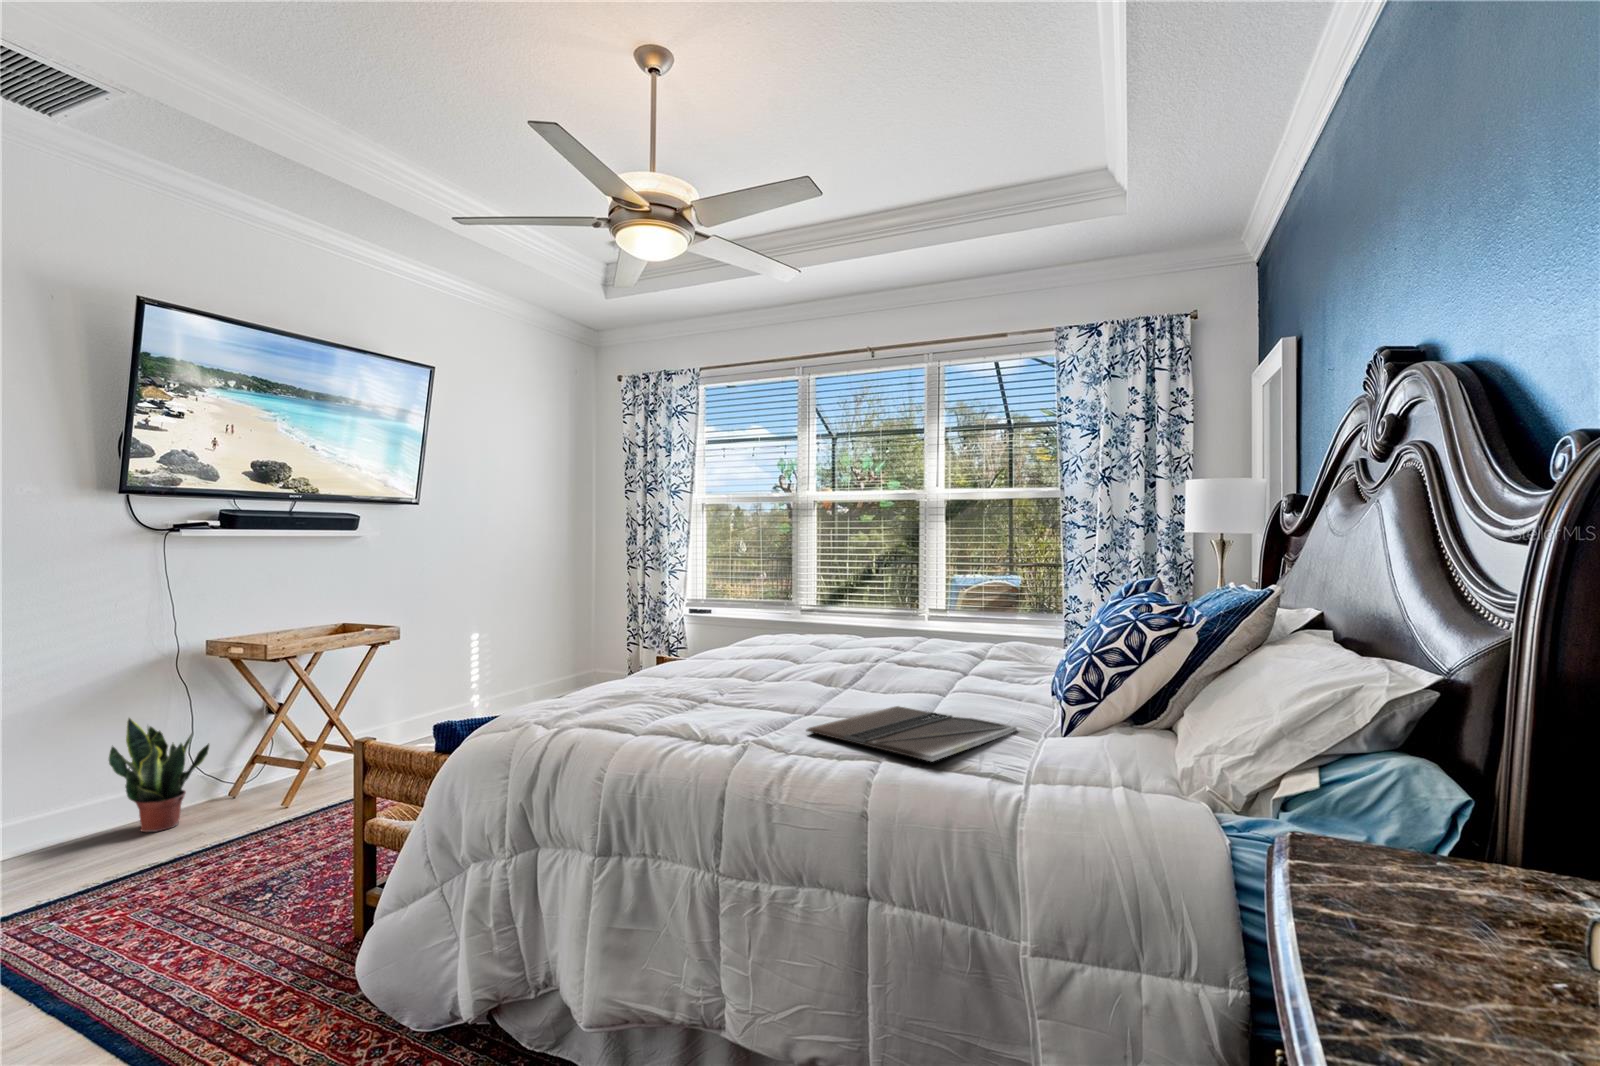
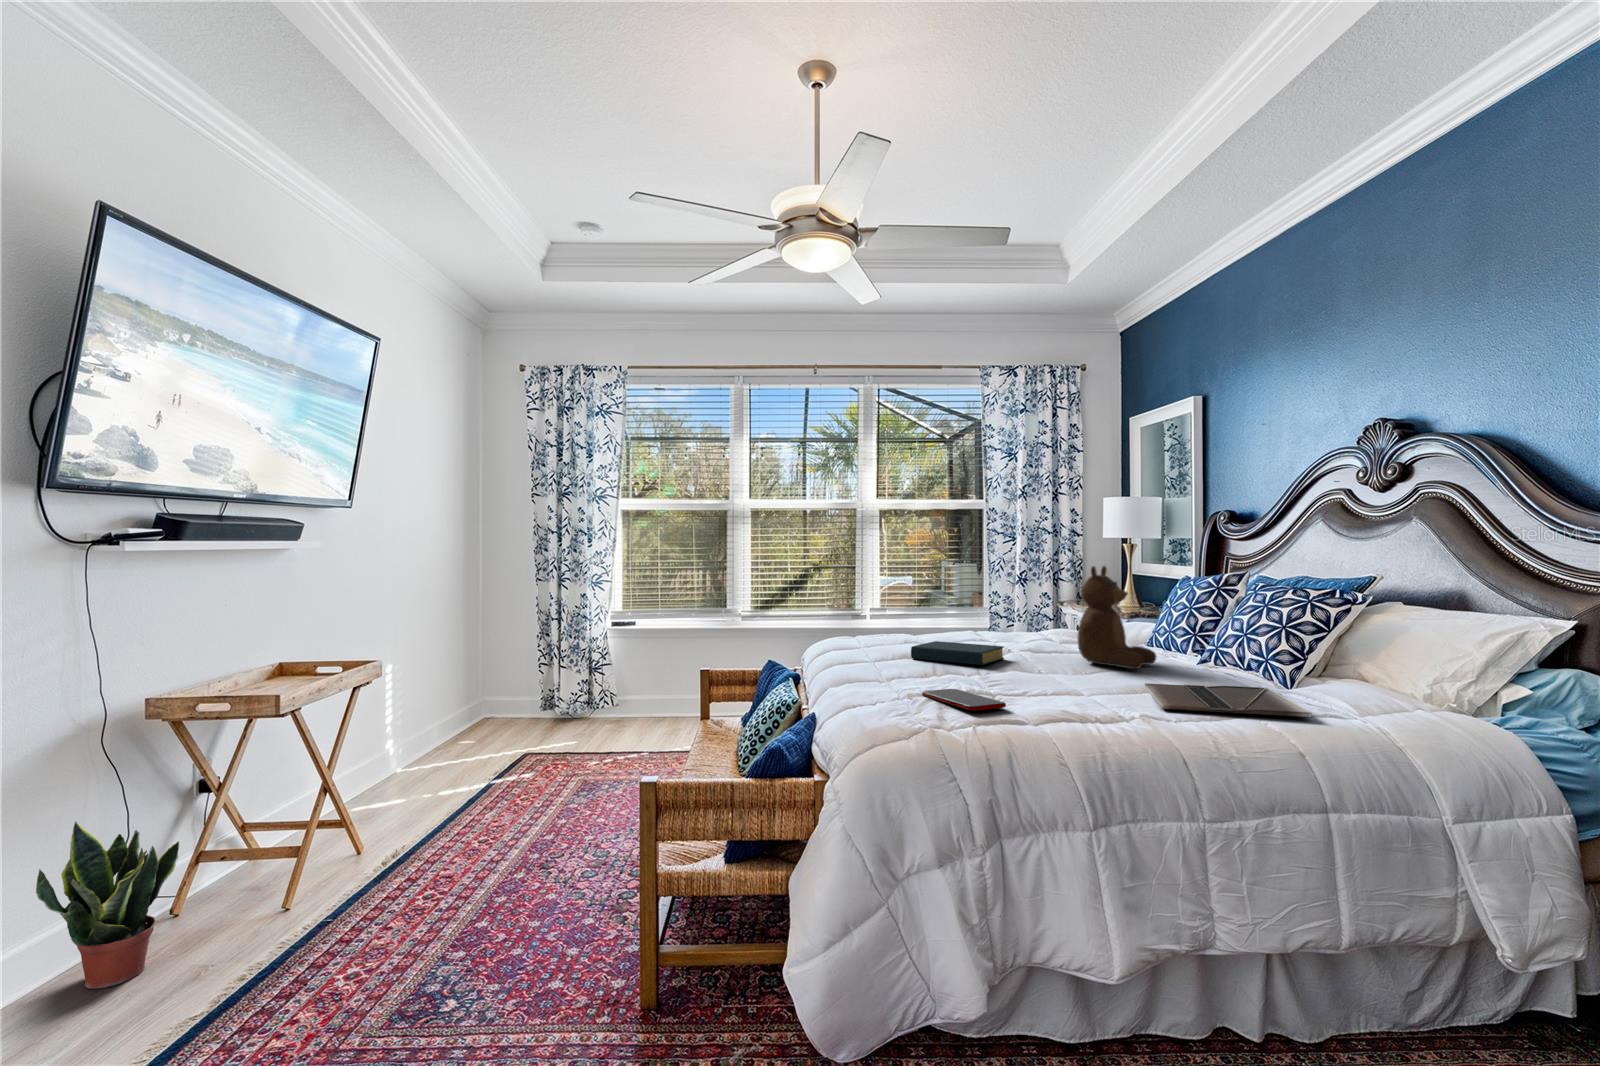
teddy bear: none [884,565,983,690] -> present [1078,566,1156,669]
hardback book: none [750,643,839,671] -> present [911,641,1004,665]
smartphone: none [616,688,682,710] -> present [922,689,1006,711]

